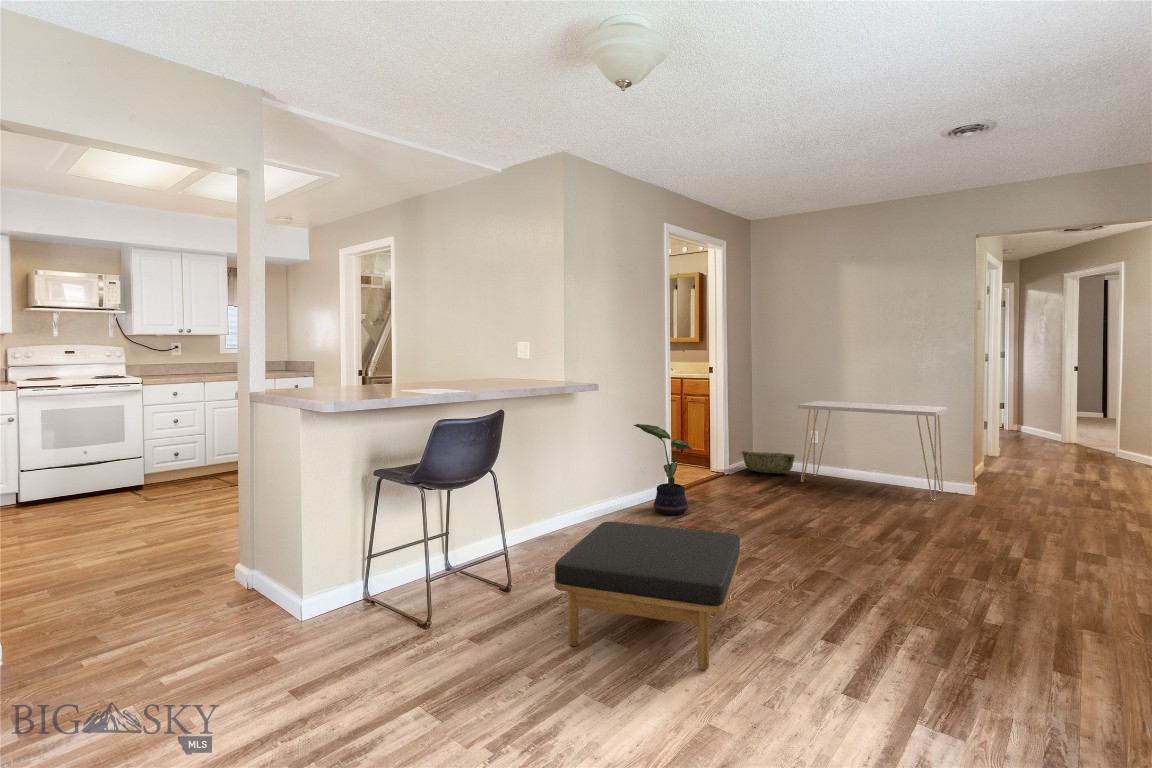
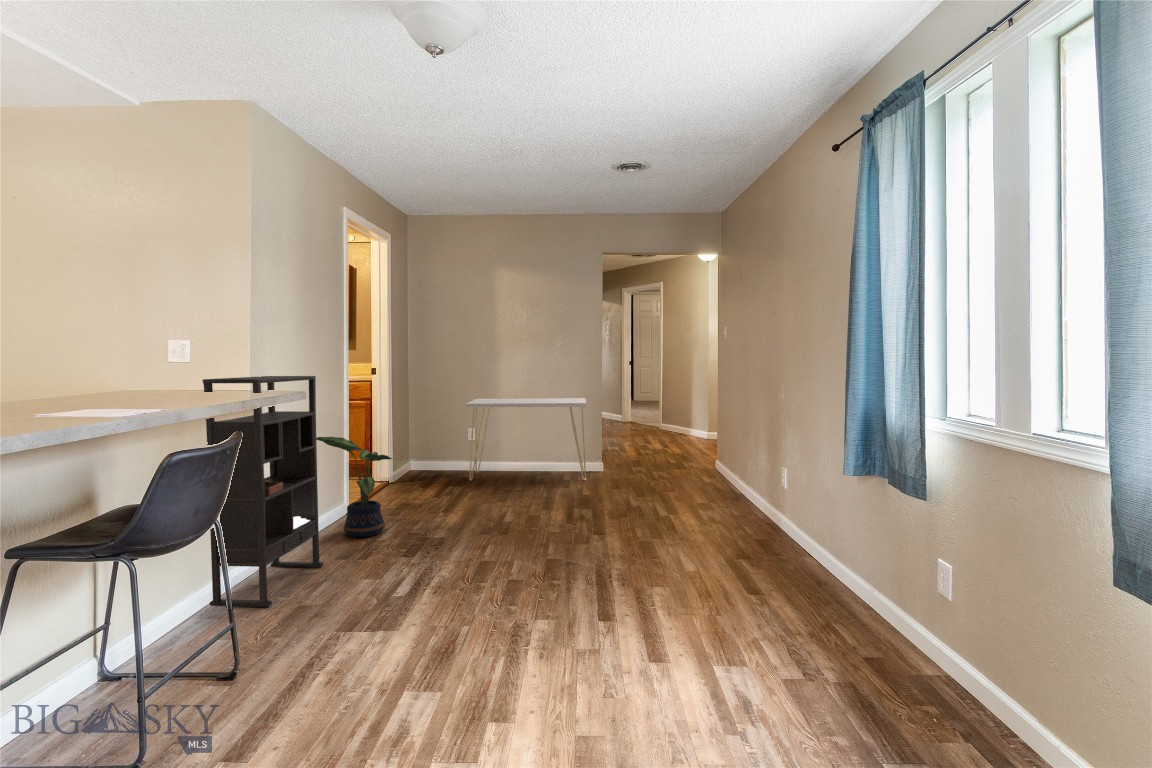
bookshelf: none [531,371,621,551] -> present [203,376,323,607]
woven basket: present [742,451,795,474] -> none [405,454,457,476]
ottoman: present [554,521,741,670] -> none [349,540,551,714]

